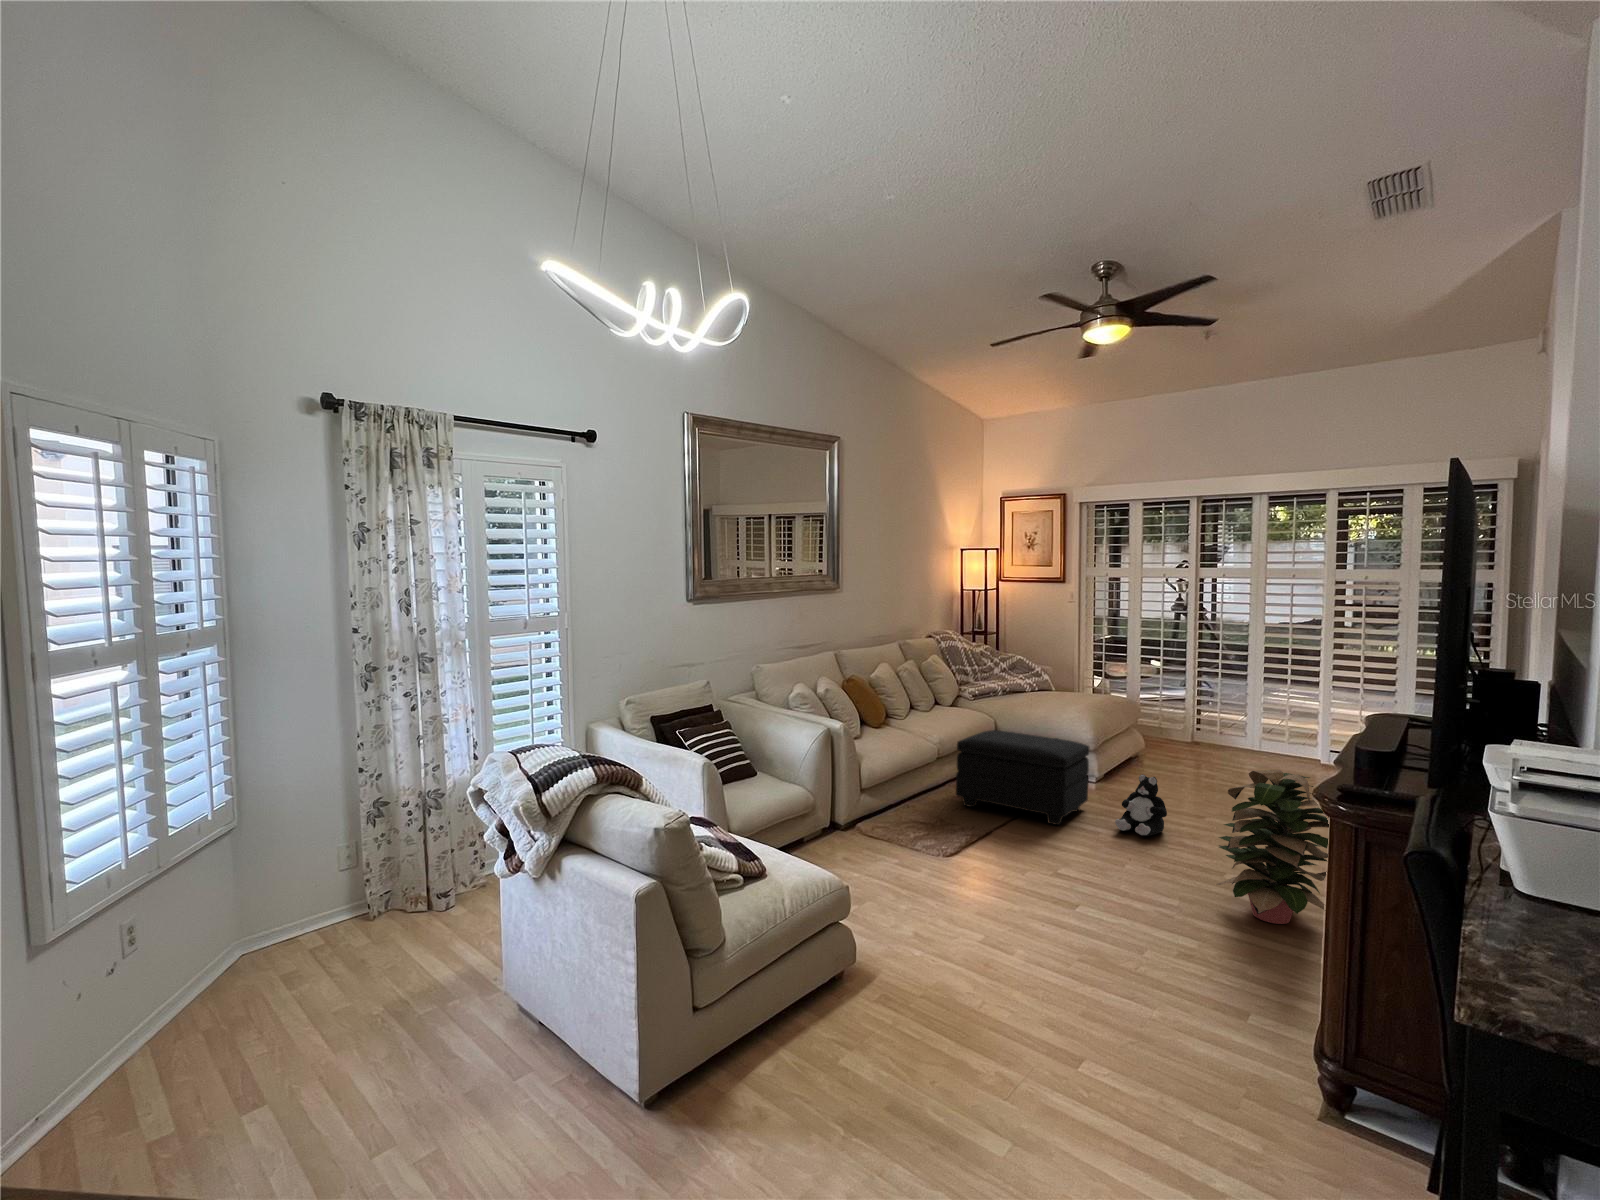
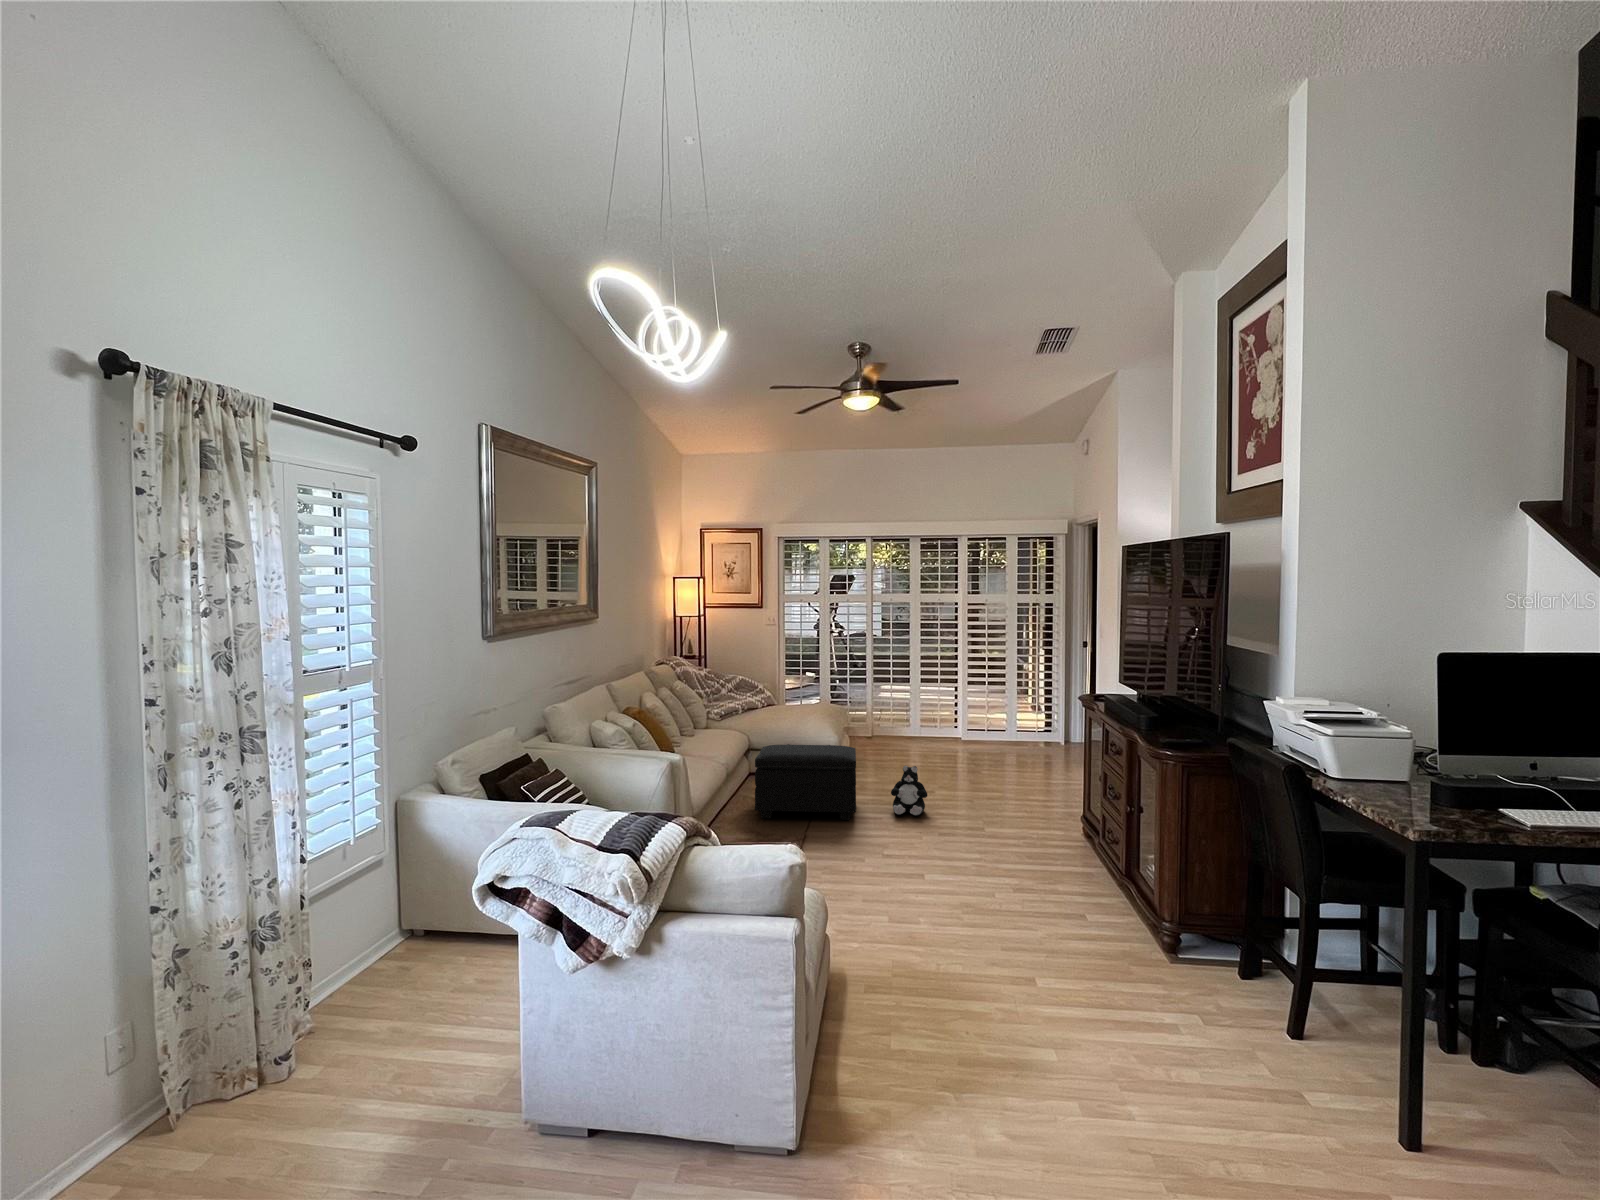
decorative plant: present [1218,770,1329,924] -> none [1004,745,1089,860]

